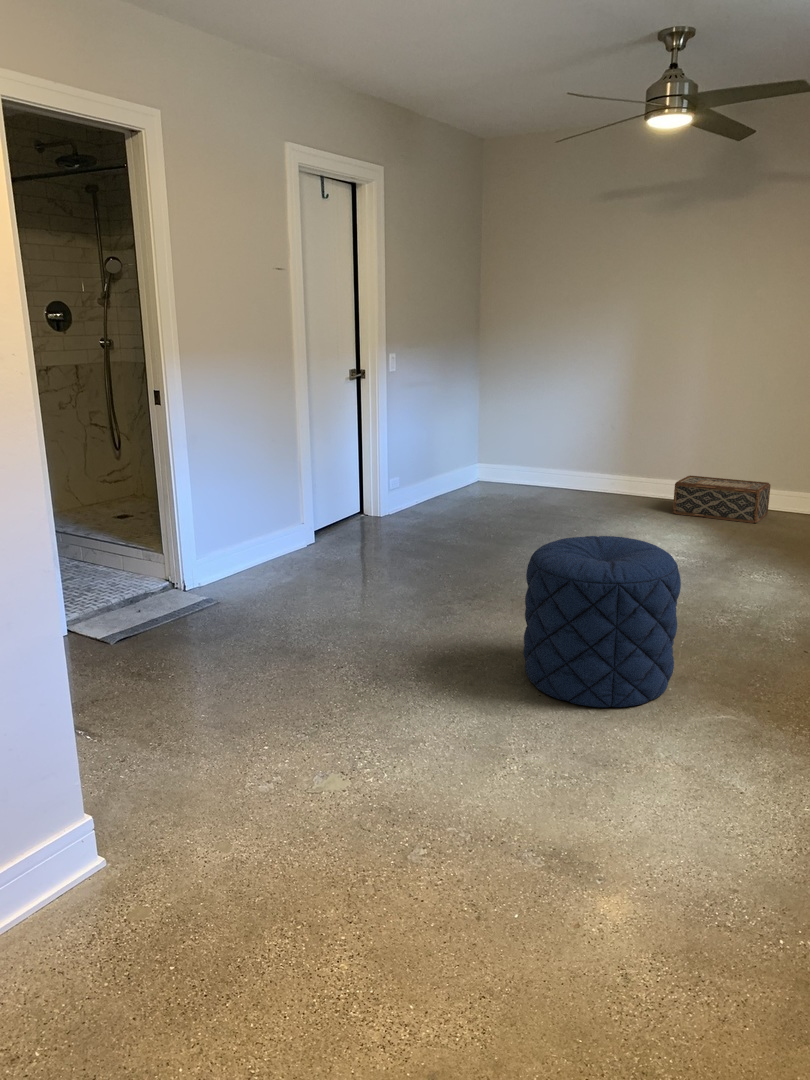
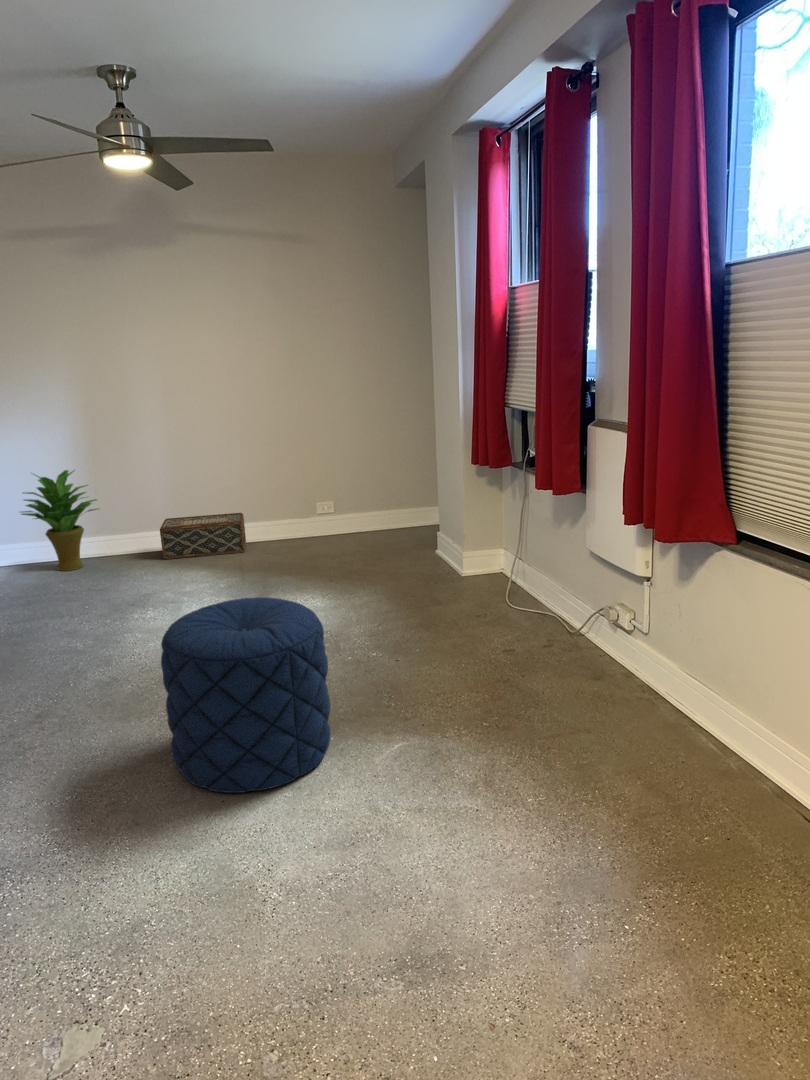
potted plant: none [557,413,628,506] -> present [21,470,98,571]

